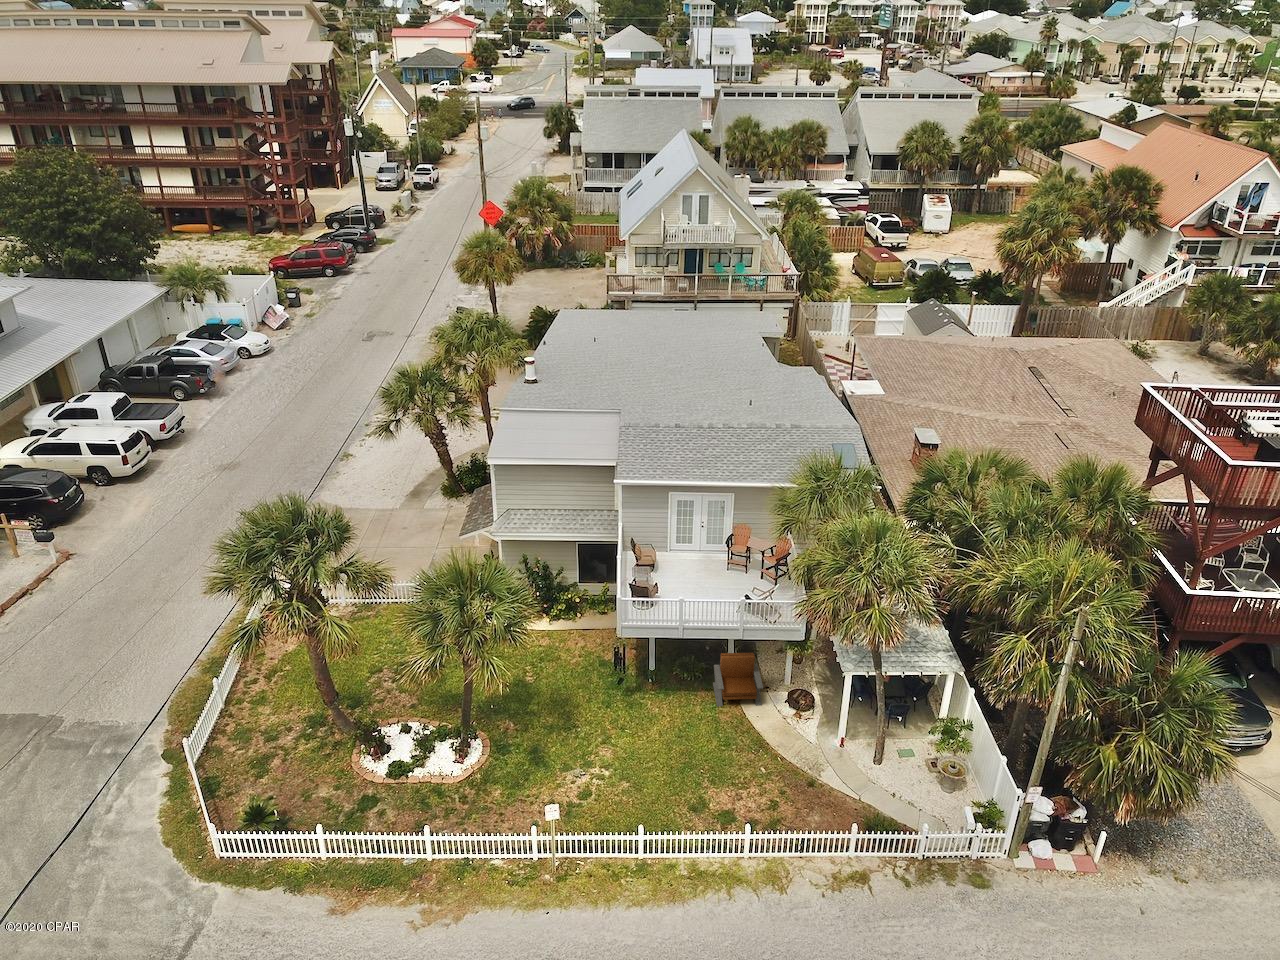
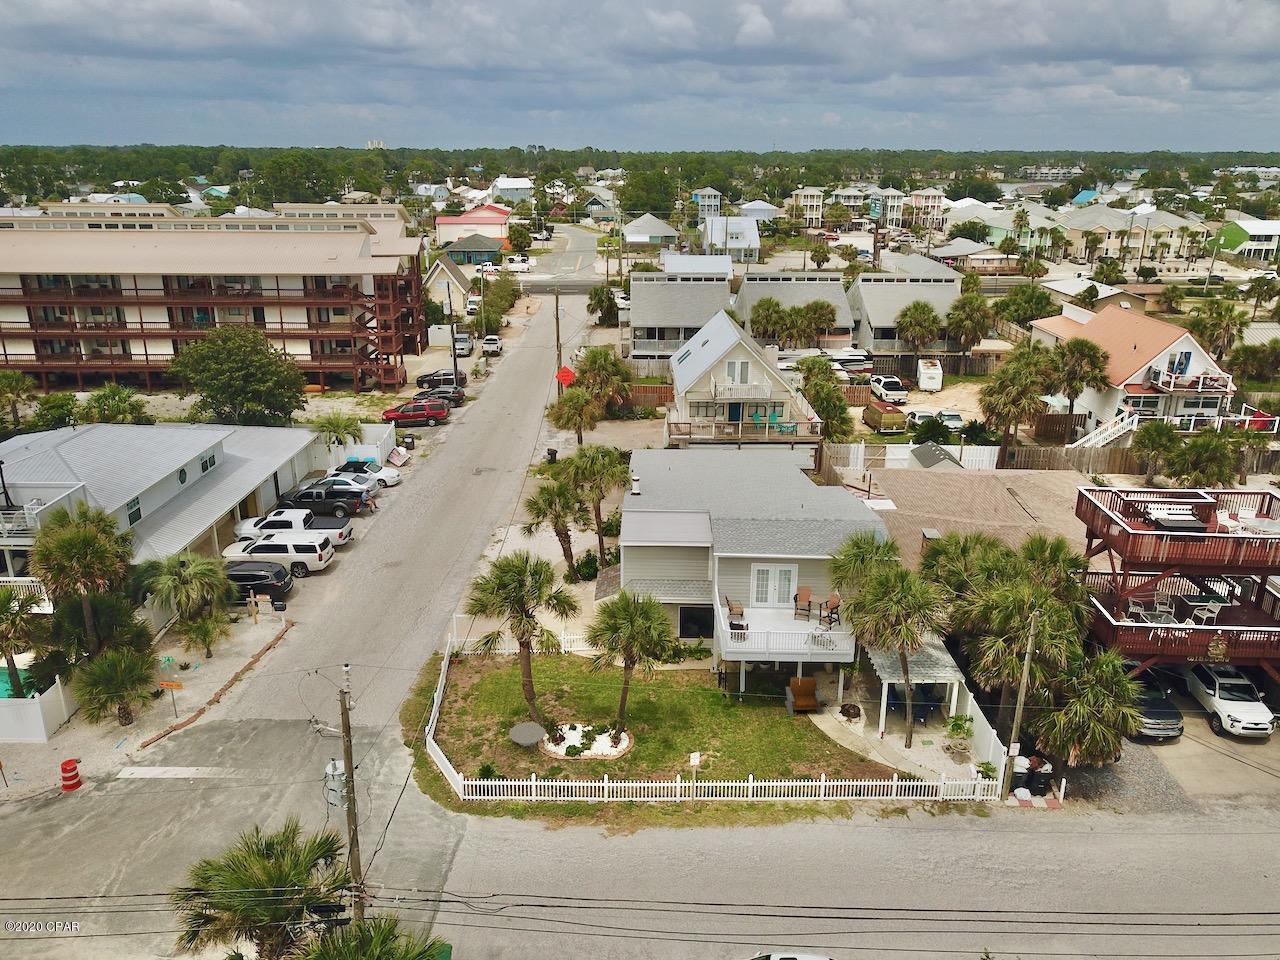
round table: none [309,725,362,776] -> present [509,722,546,754]

